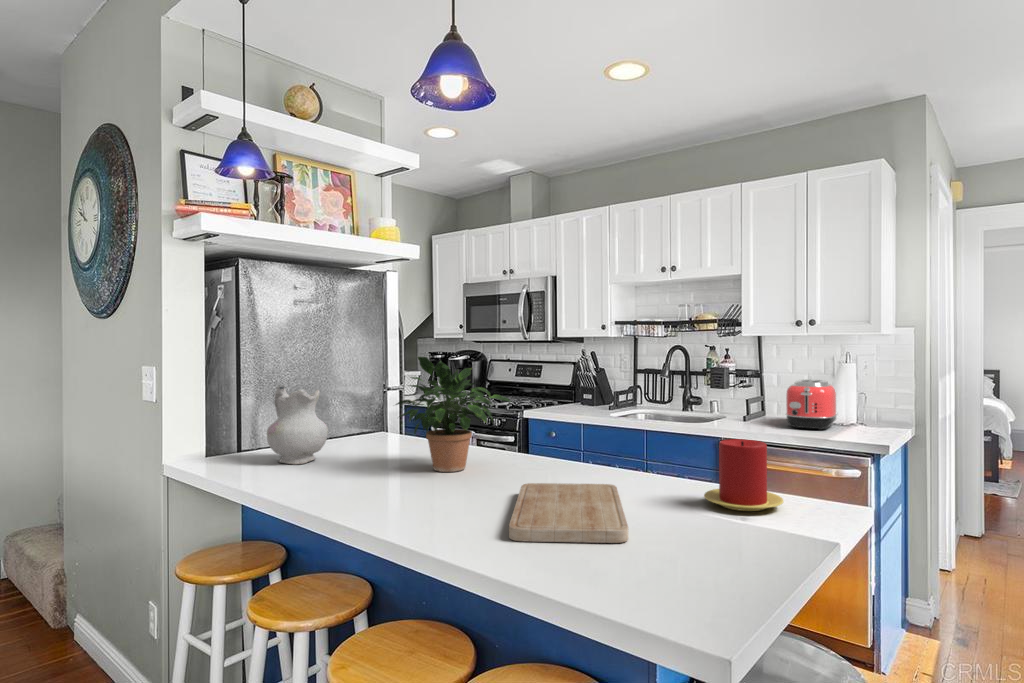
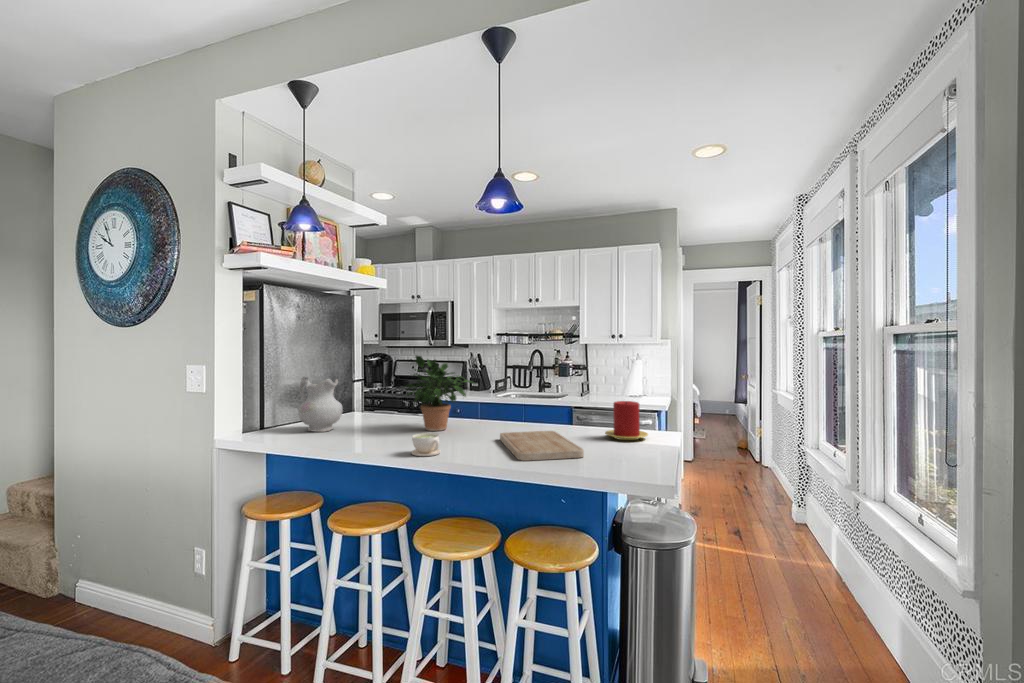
toaster: present [786,380,837,430] -> none [608,371,637,401]
coffee cup: none [360,480,406,519] -> present [411,433,441,456]

